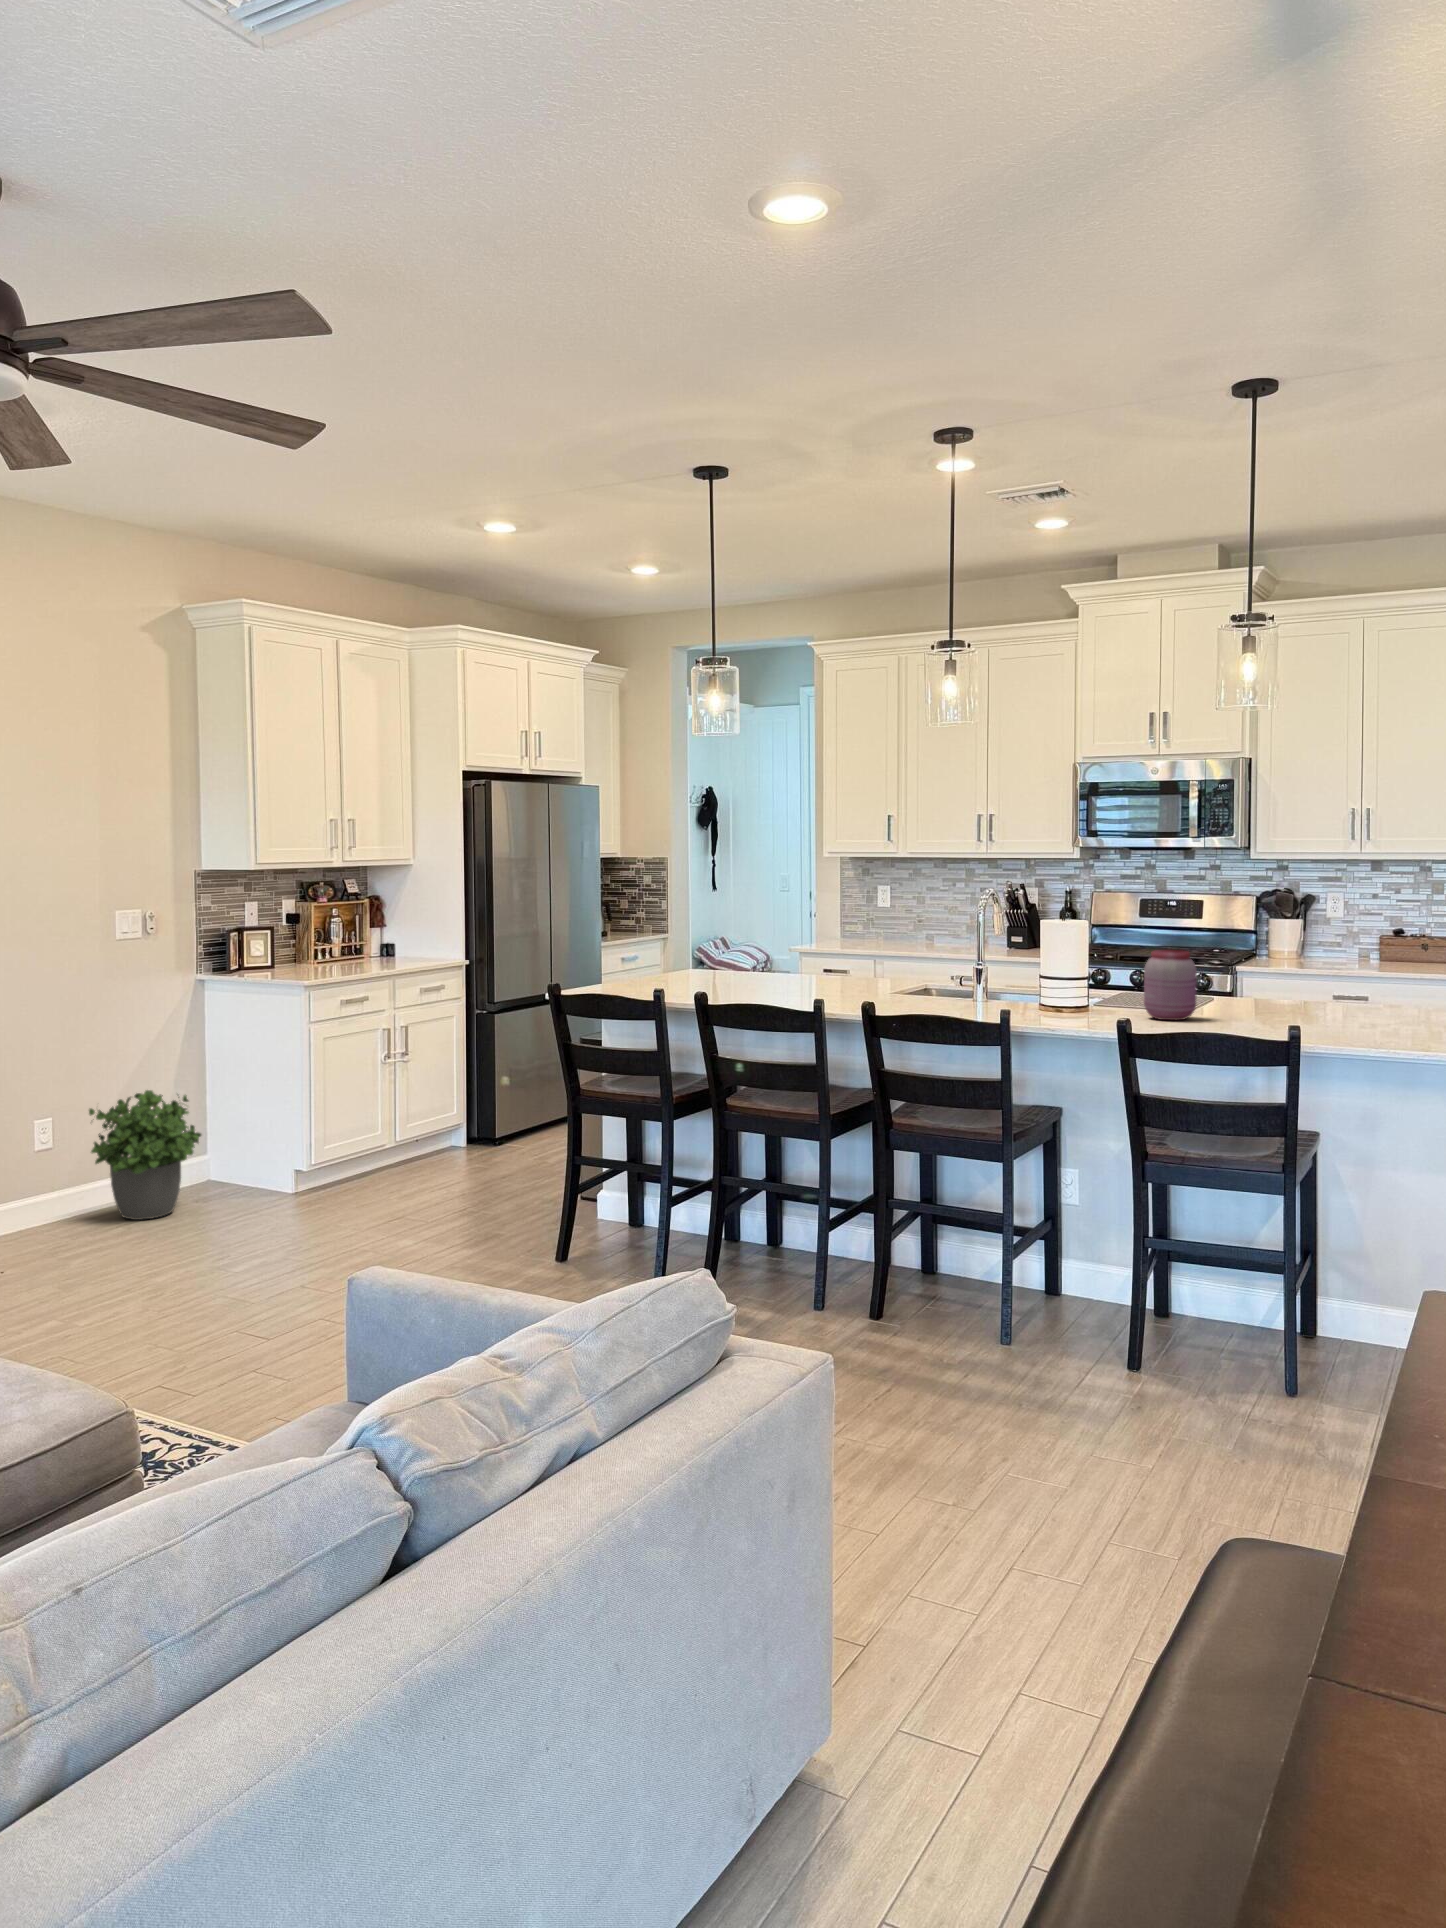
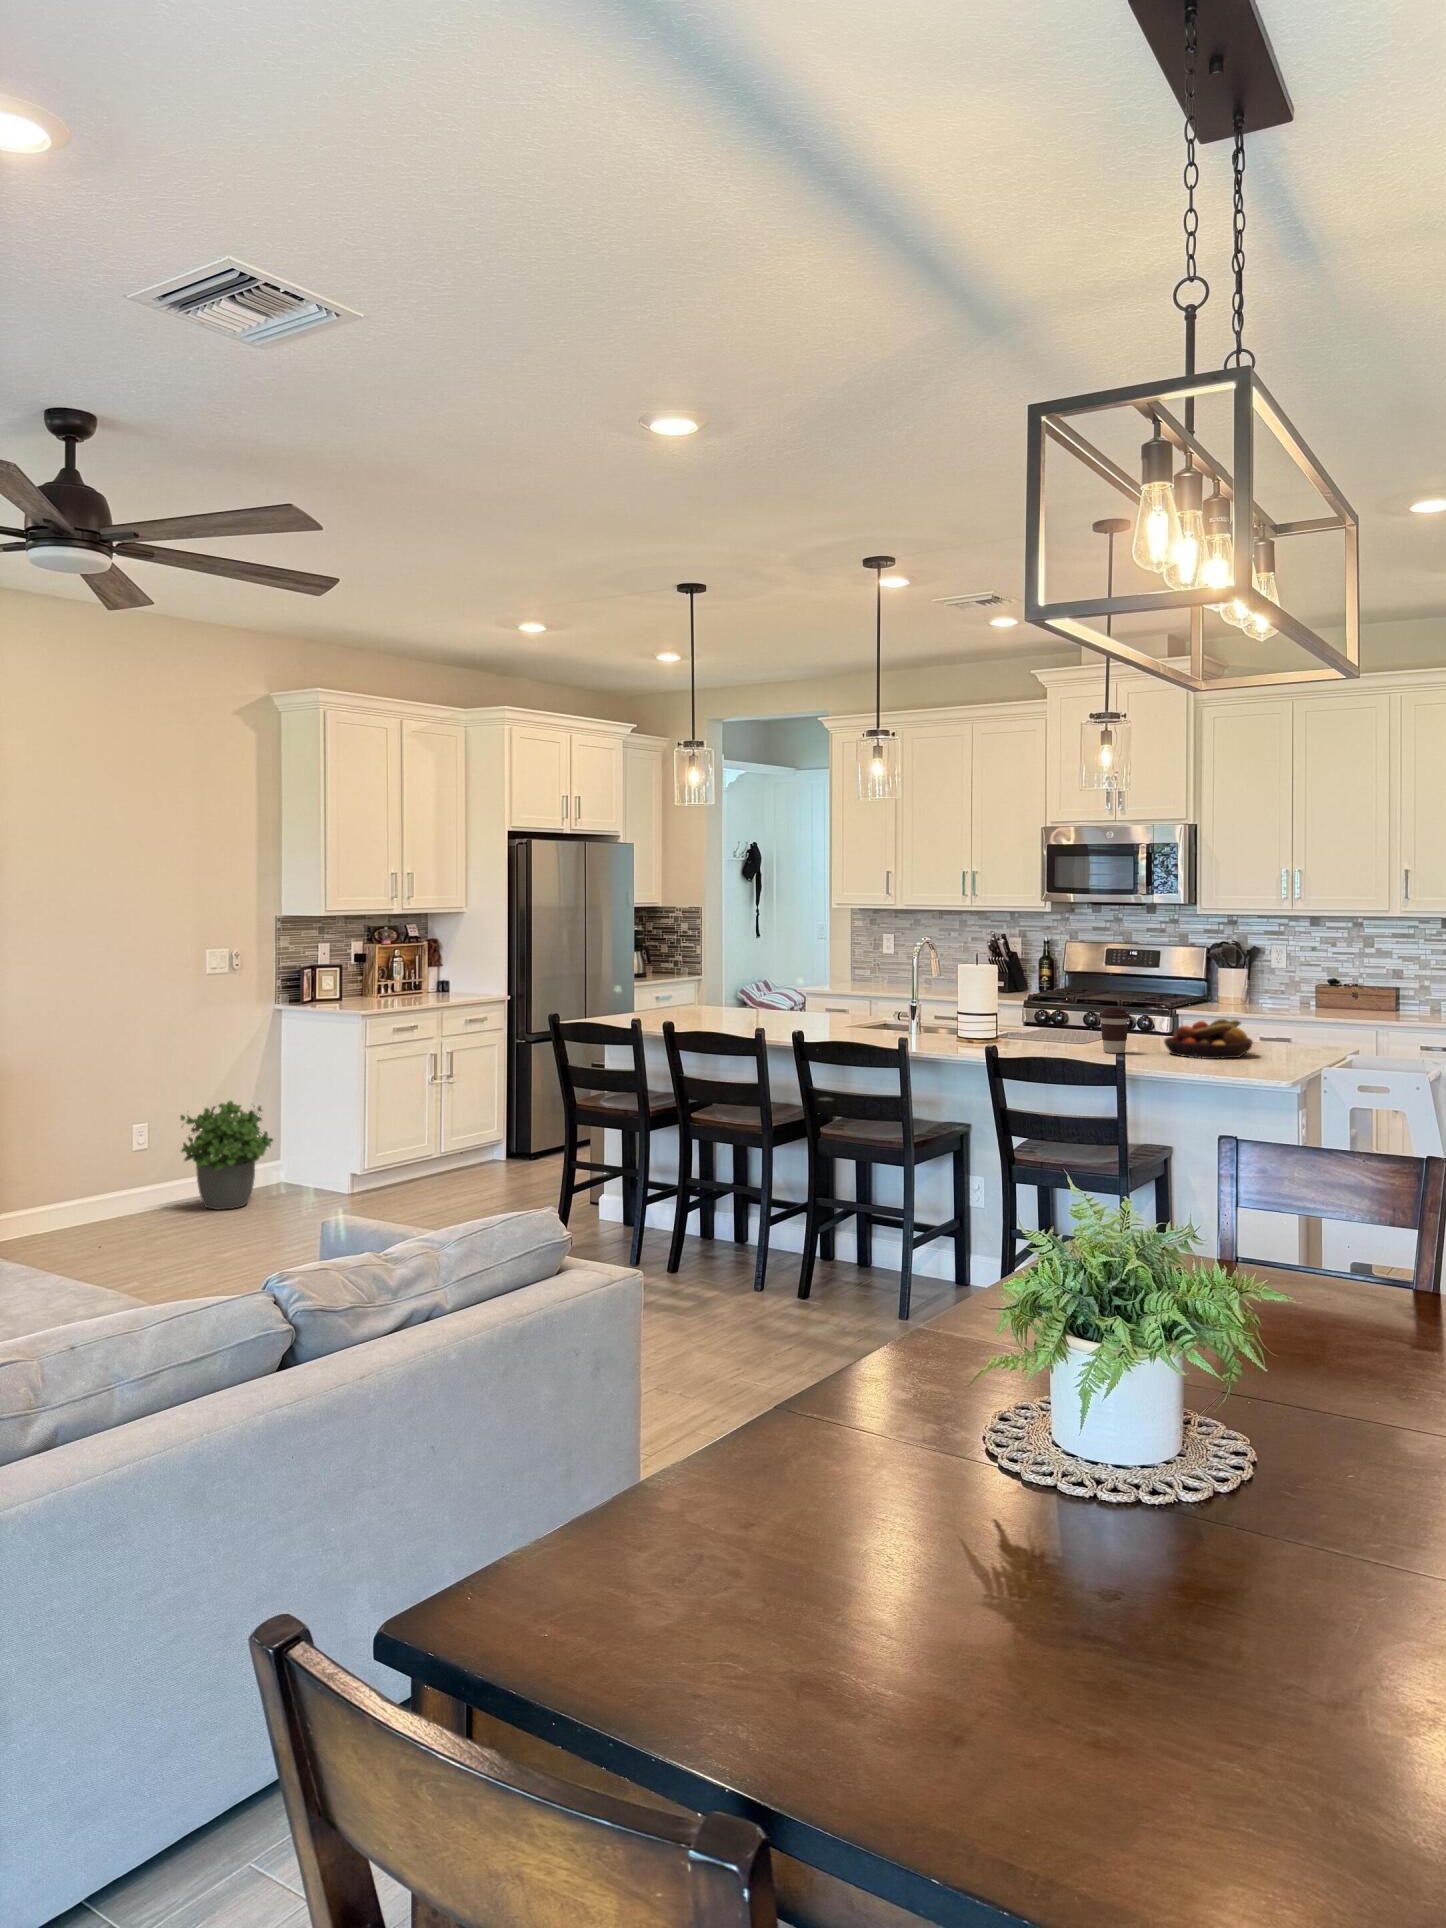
jar: present [1144,950,1197,1020] -> none [1028,991,1072,1051]
coffee cup: none [1233,969,1269,1022] -> present [1100,1008,1130,1053]
fruit bowl: none [1308,980,1416,1028] -> present [1164,1019,1253,1059]

